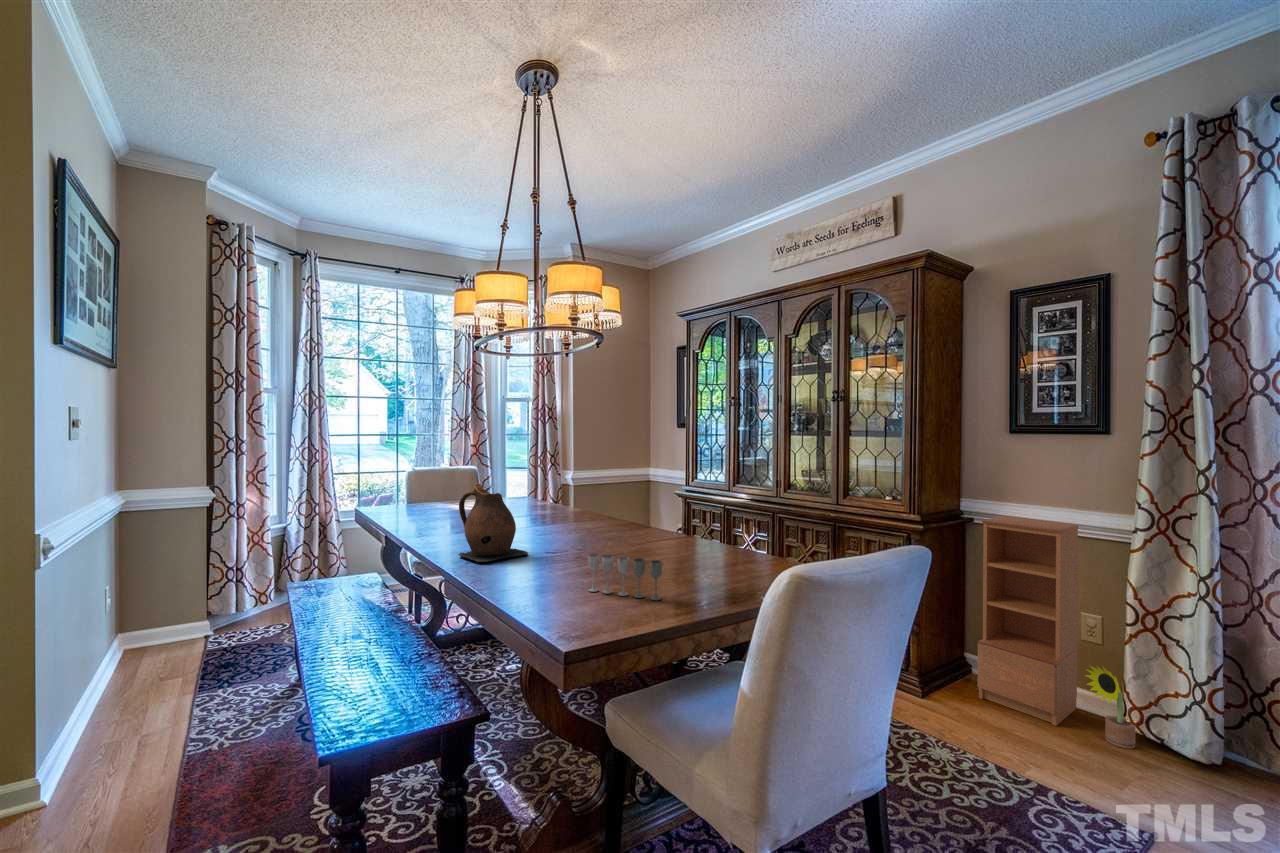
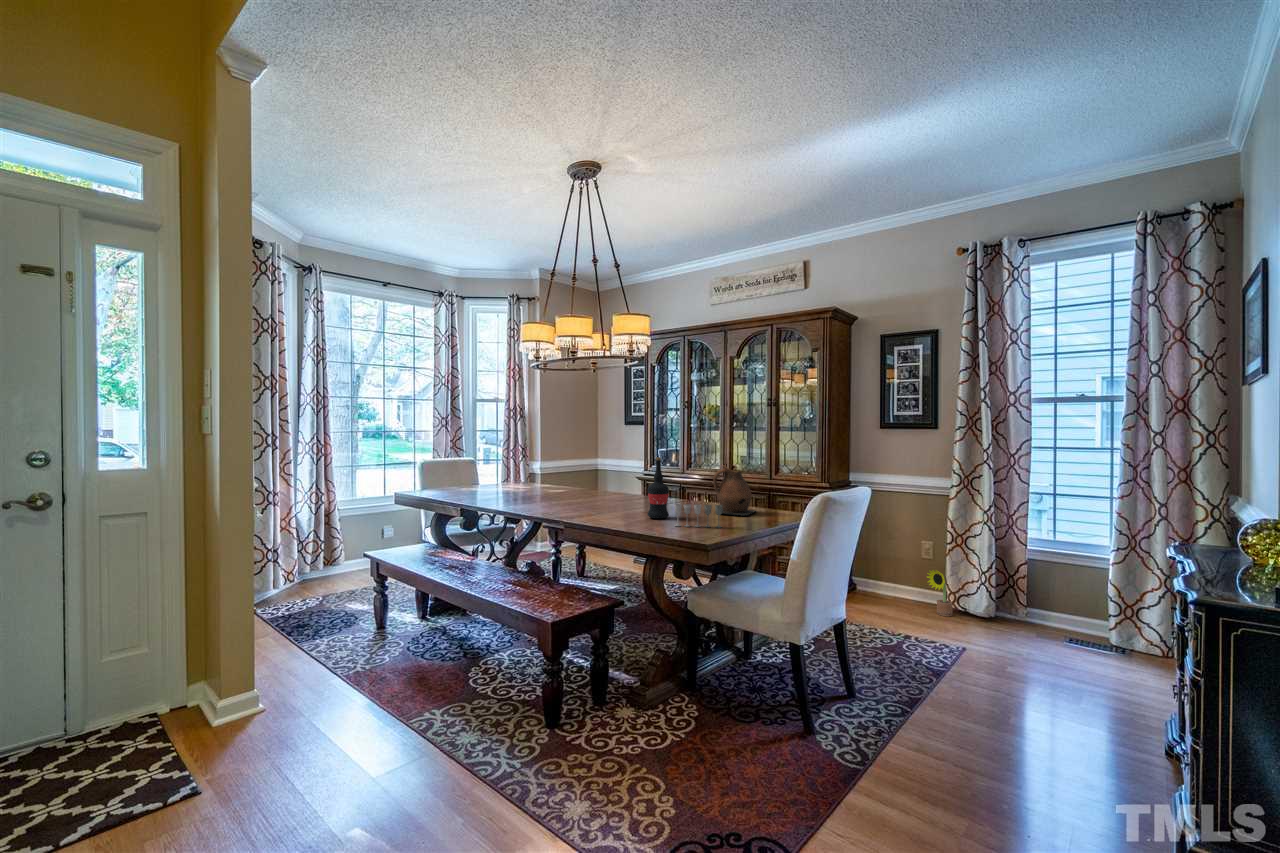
wine bottle: none [573,475,606,571] -> present [648,457,669,518]
ceramic pitcher: present [459,483,528,563] -> present [713,465,756,516]
bookcase: present [977,516,1078,726] -> none [865,483,922,610]

